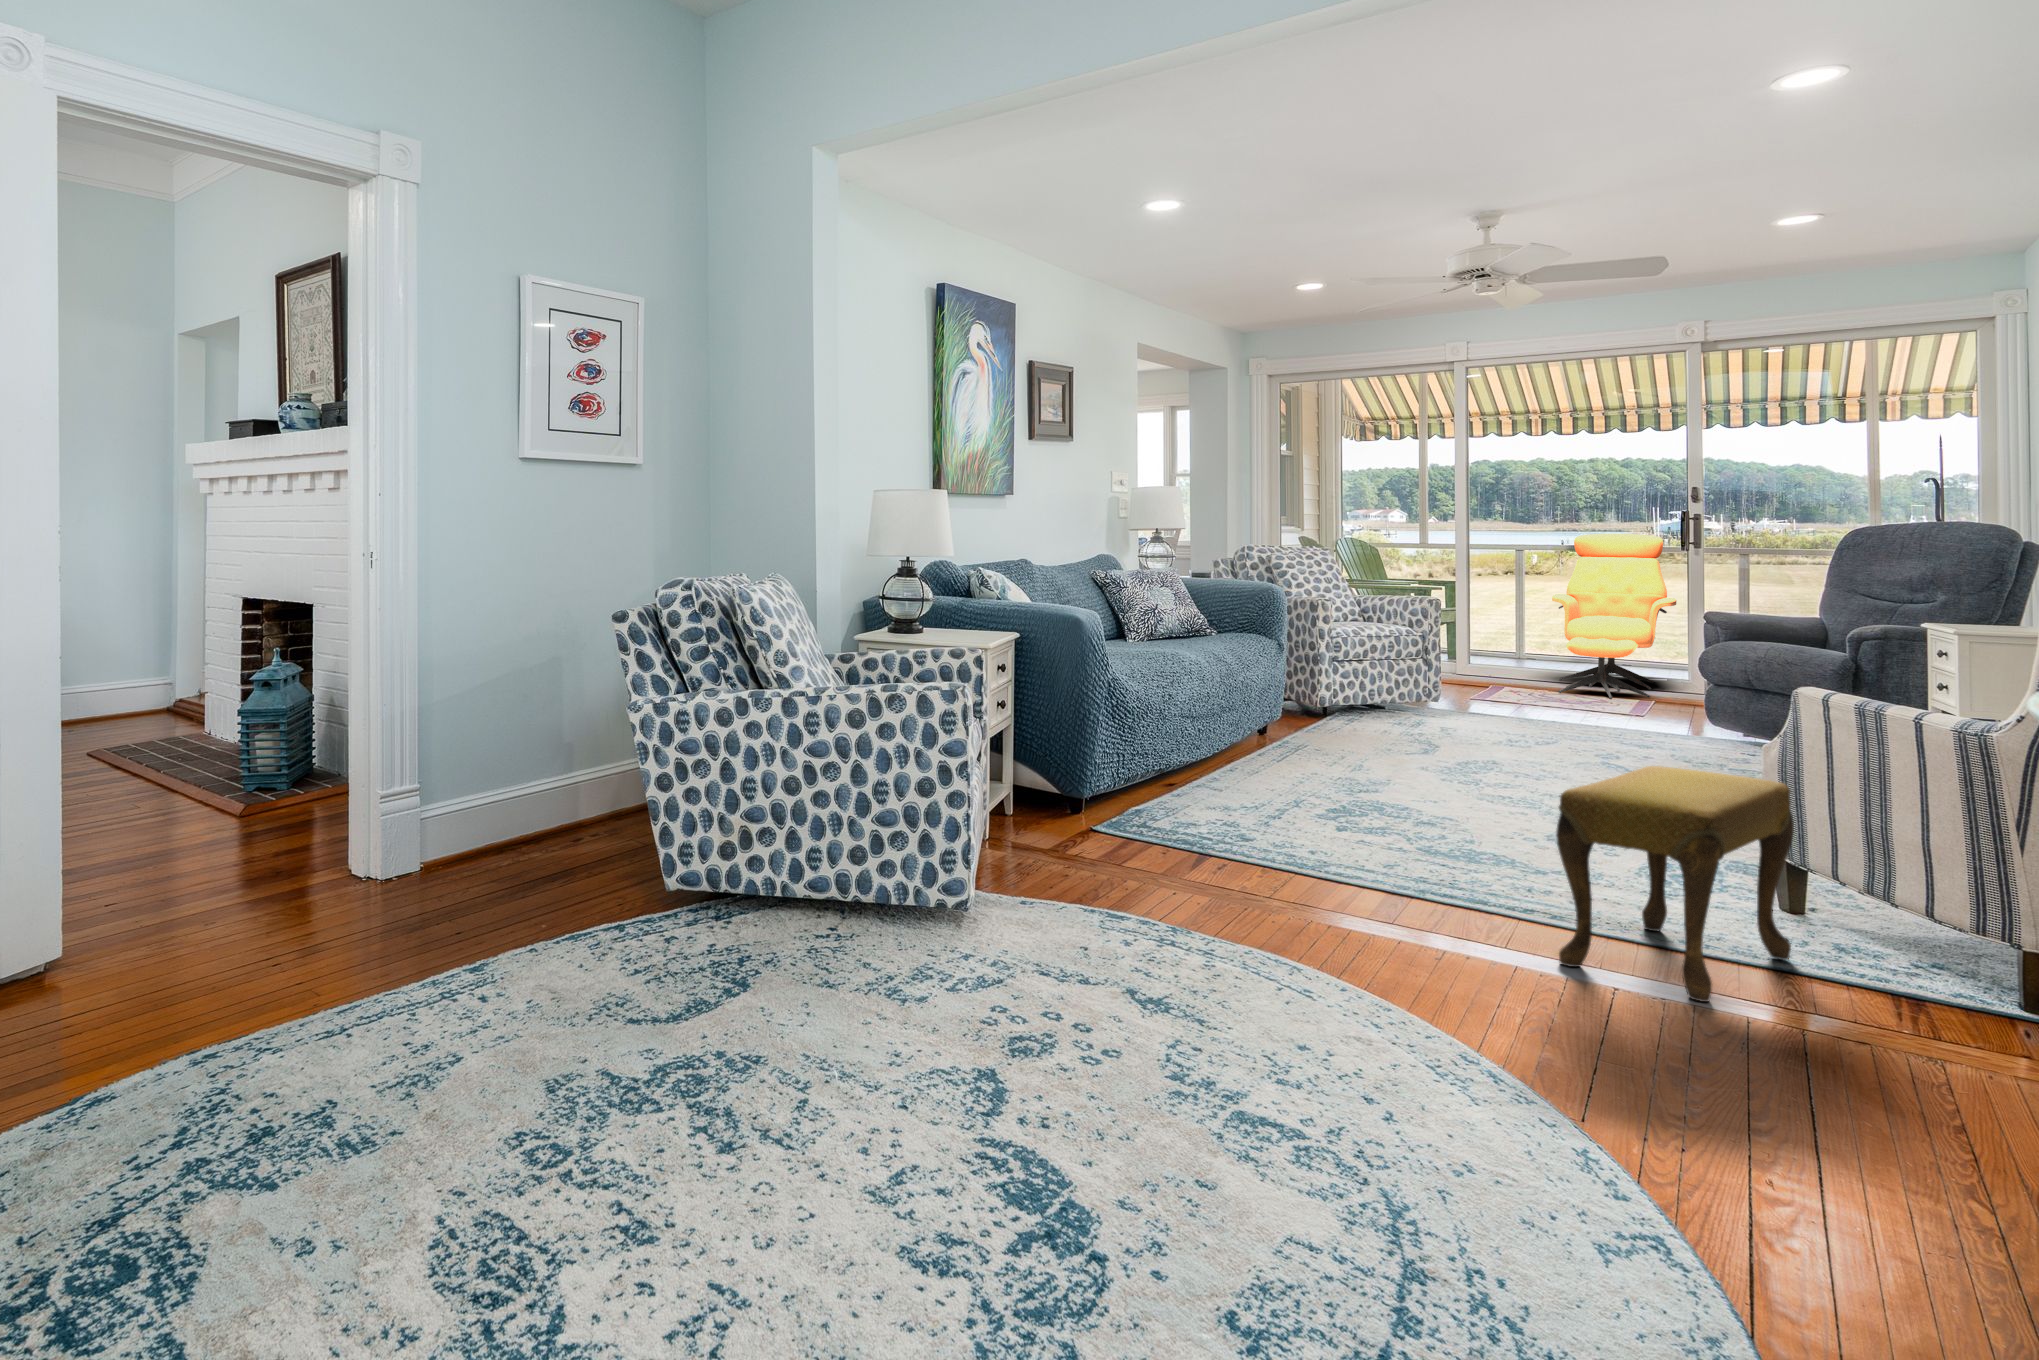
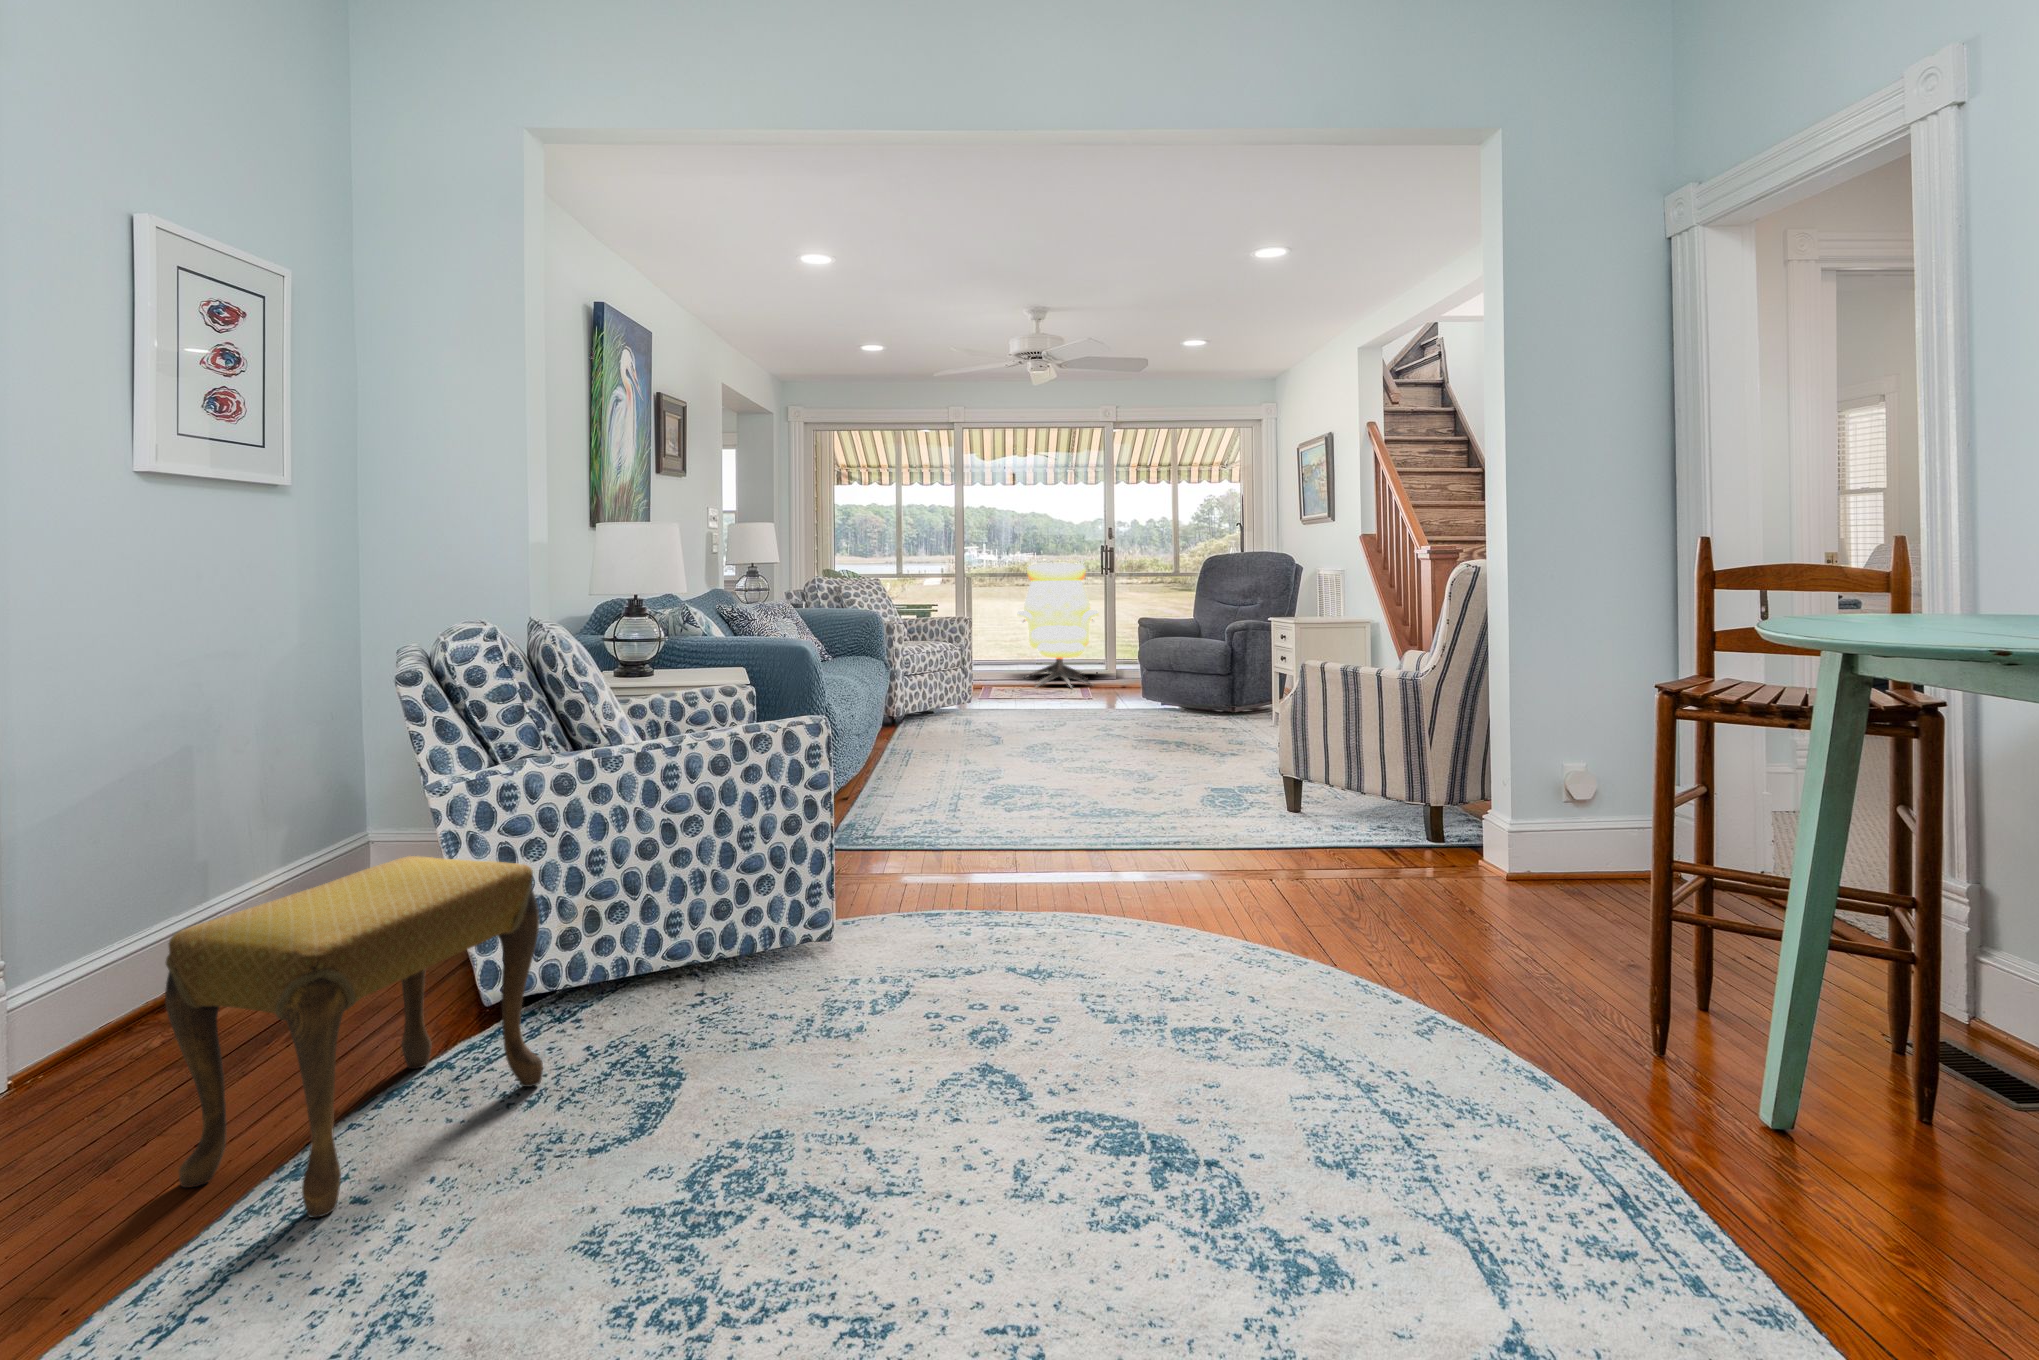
footstool: present [1556,766,1794,1002] -> present [165,856,543,1218]

